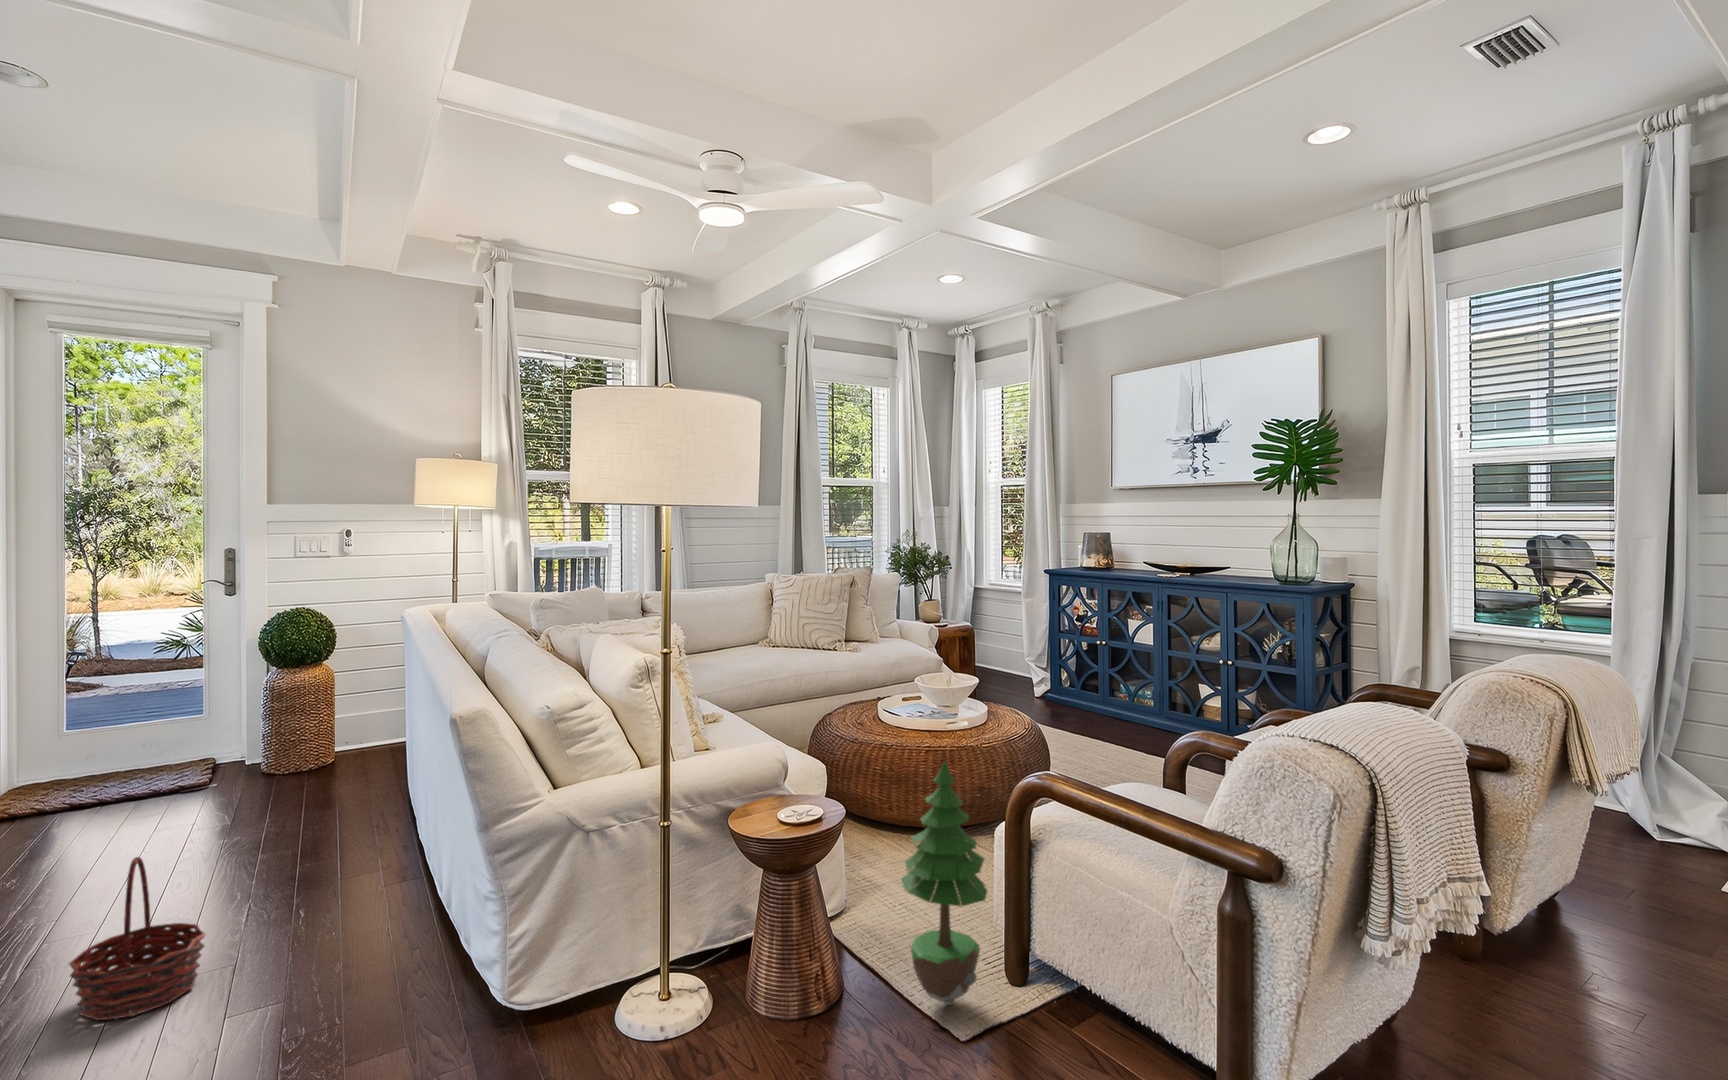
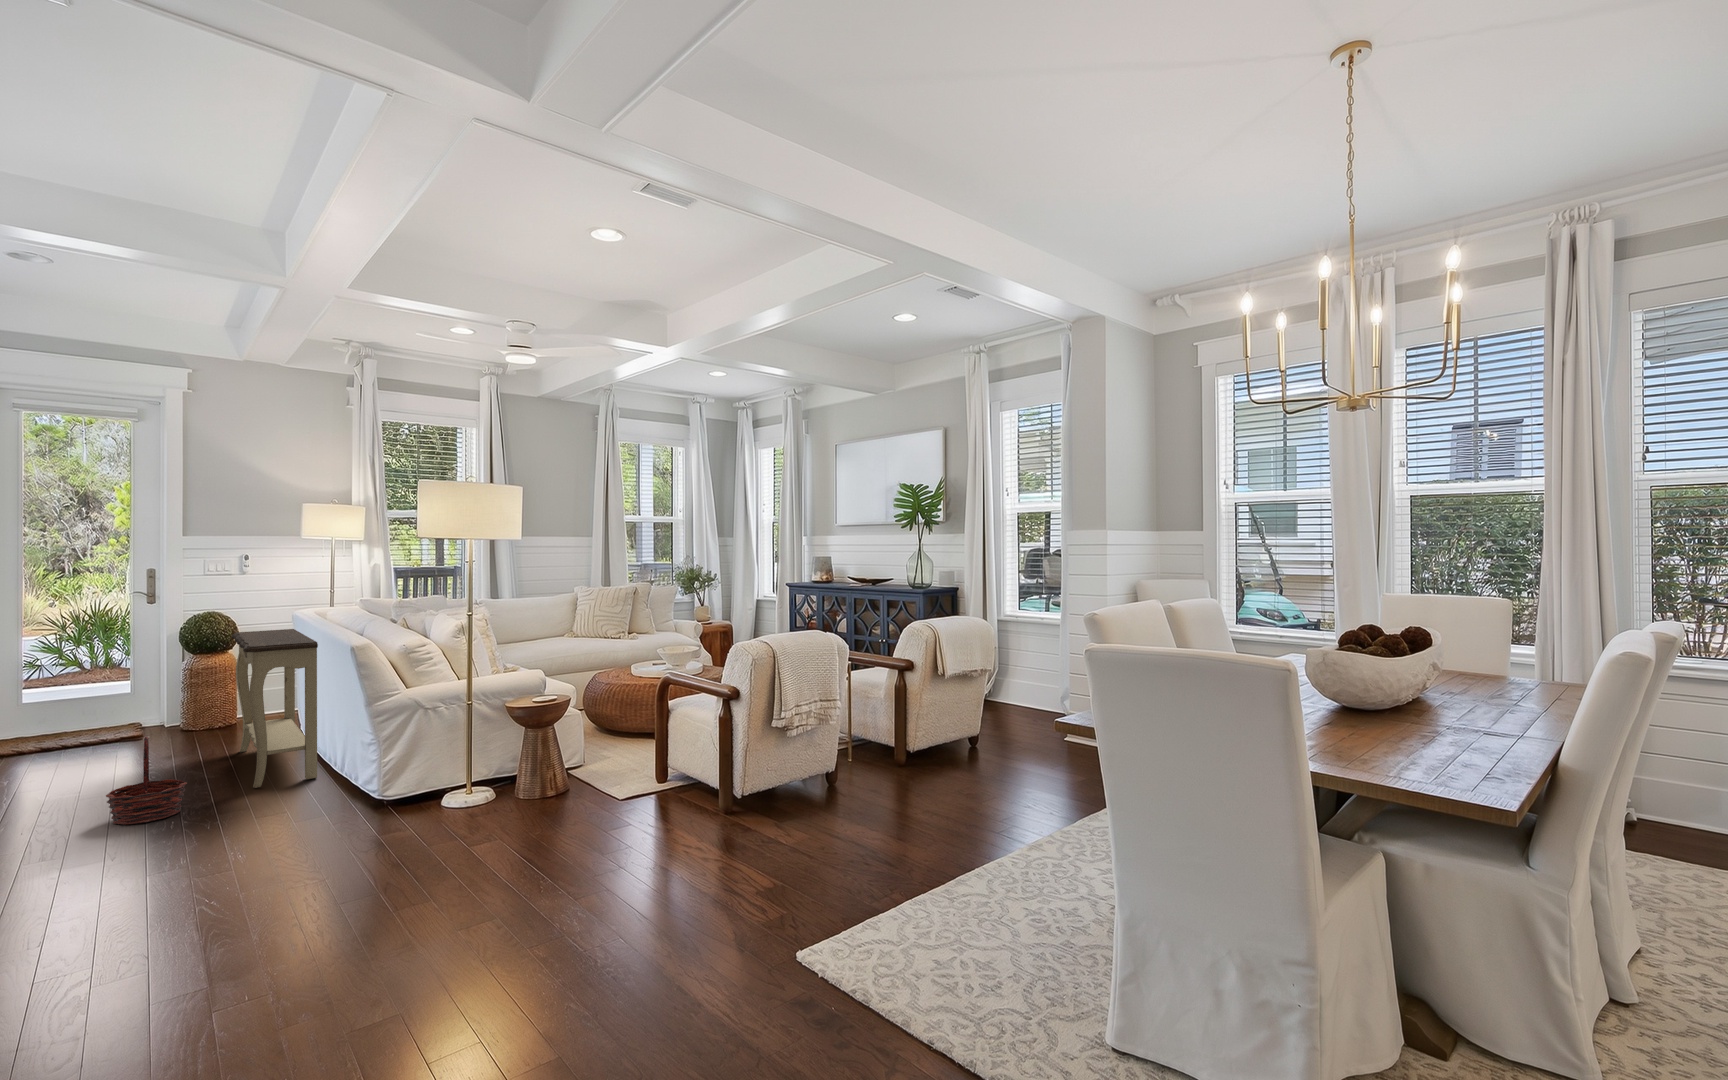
console table: none [301,644,420,927] -> present [232,629,318,788]
potted tree: present [901,762,987,1005] -> none [598,666,645,793]

